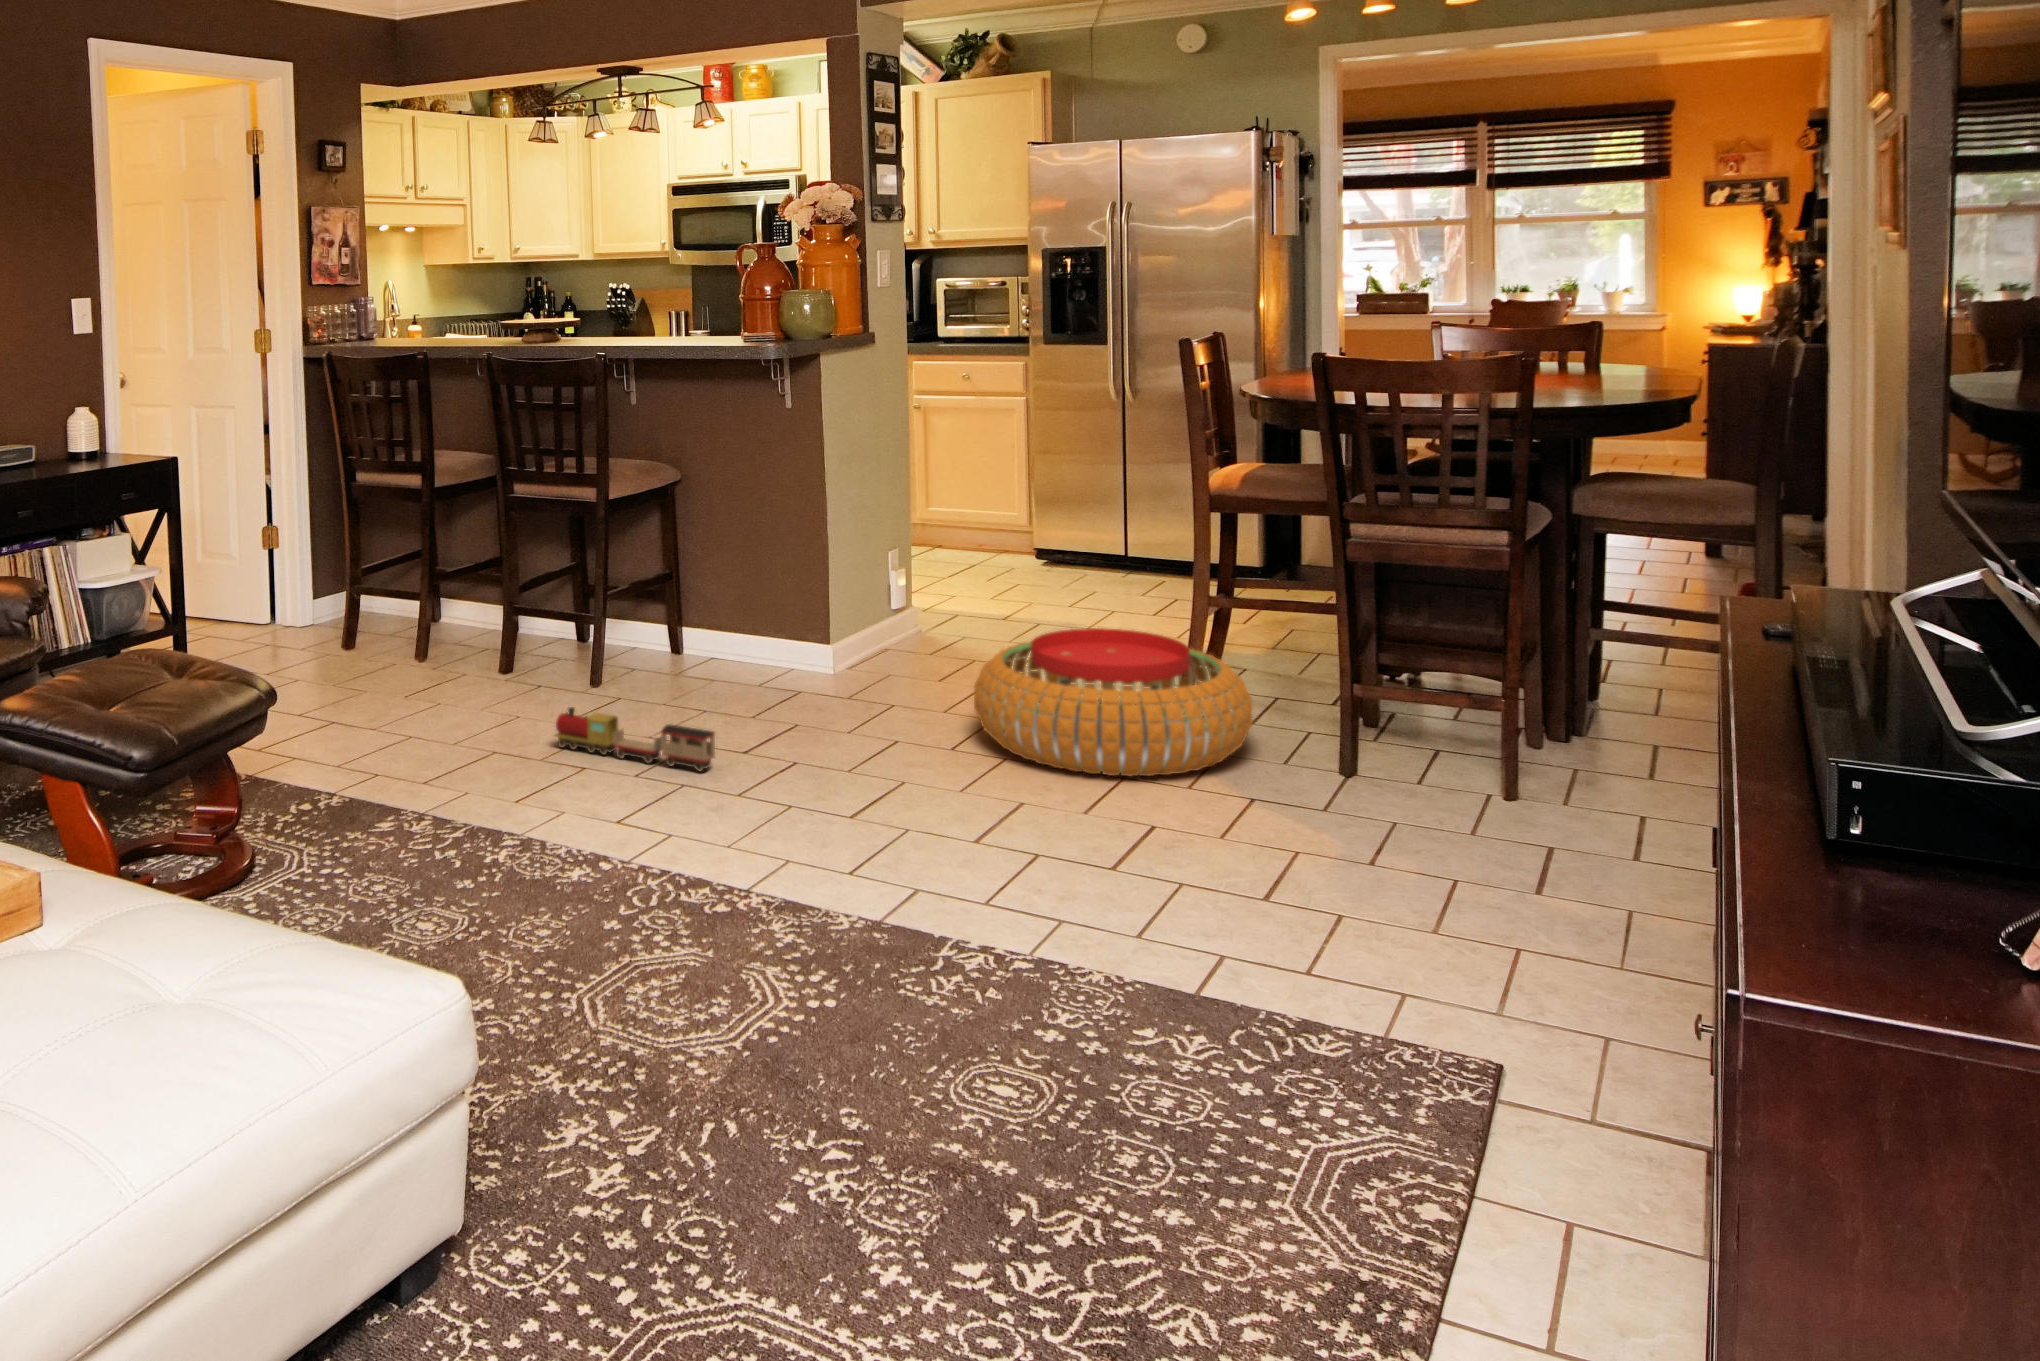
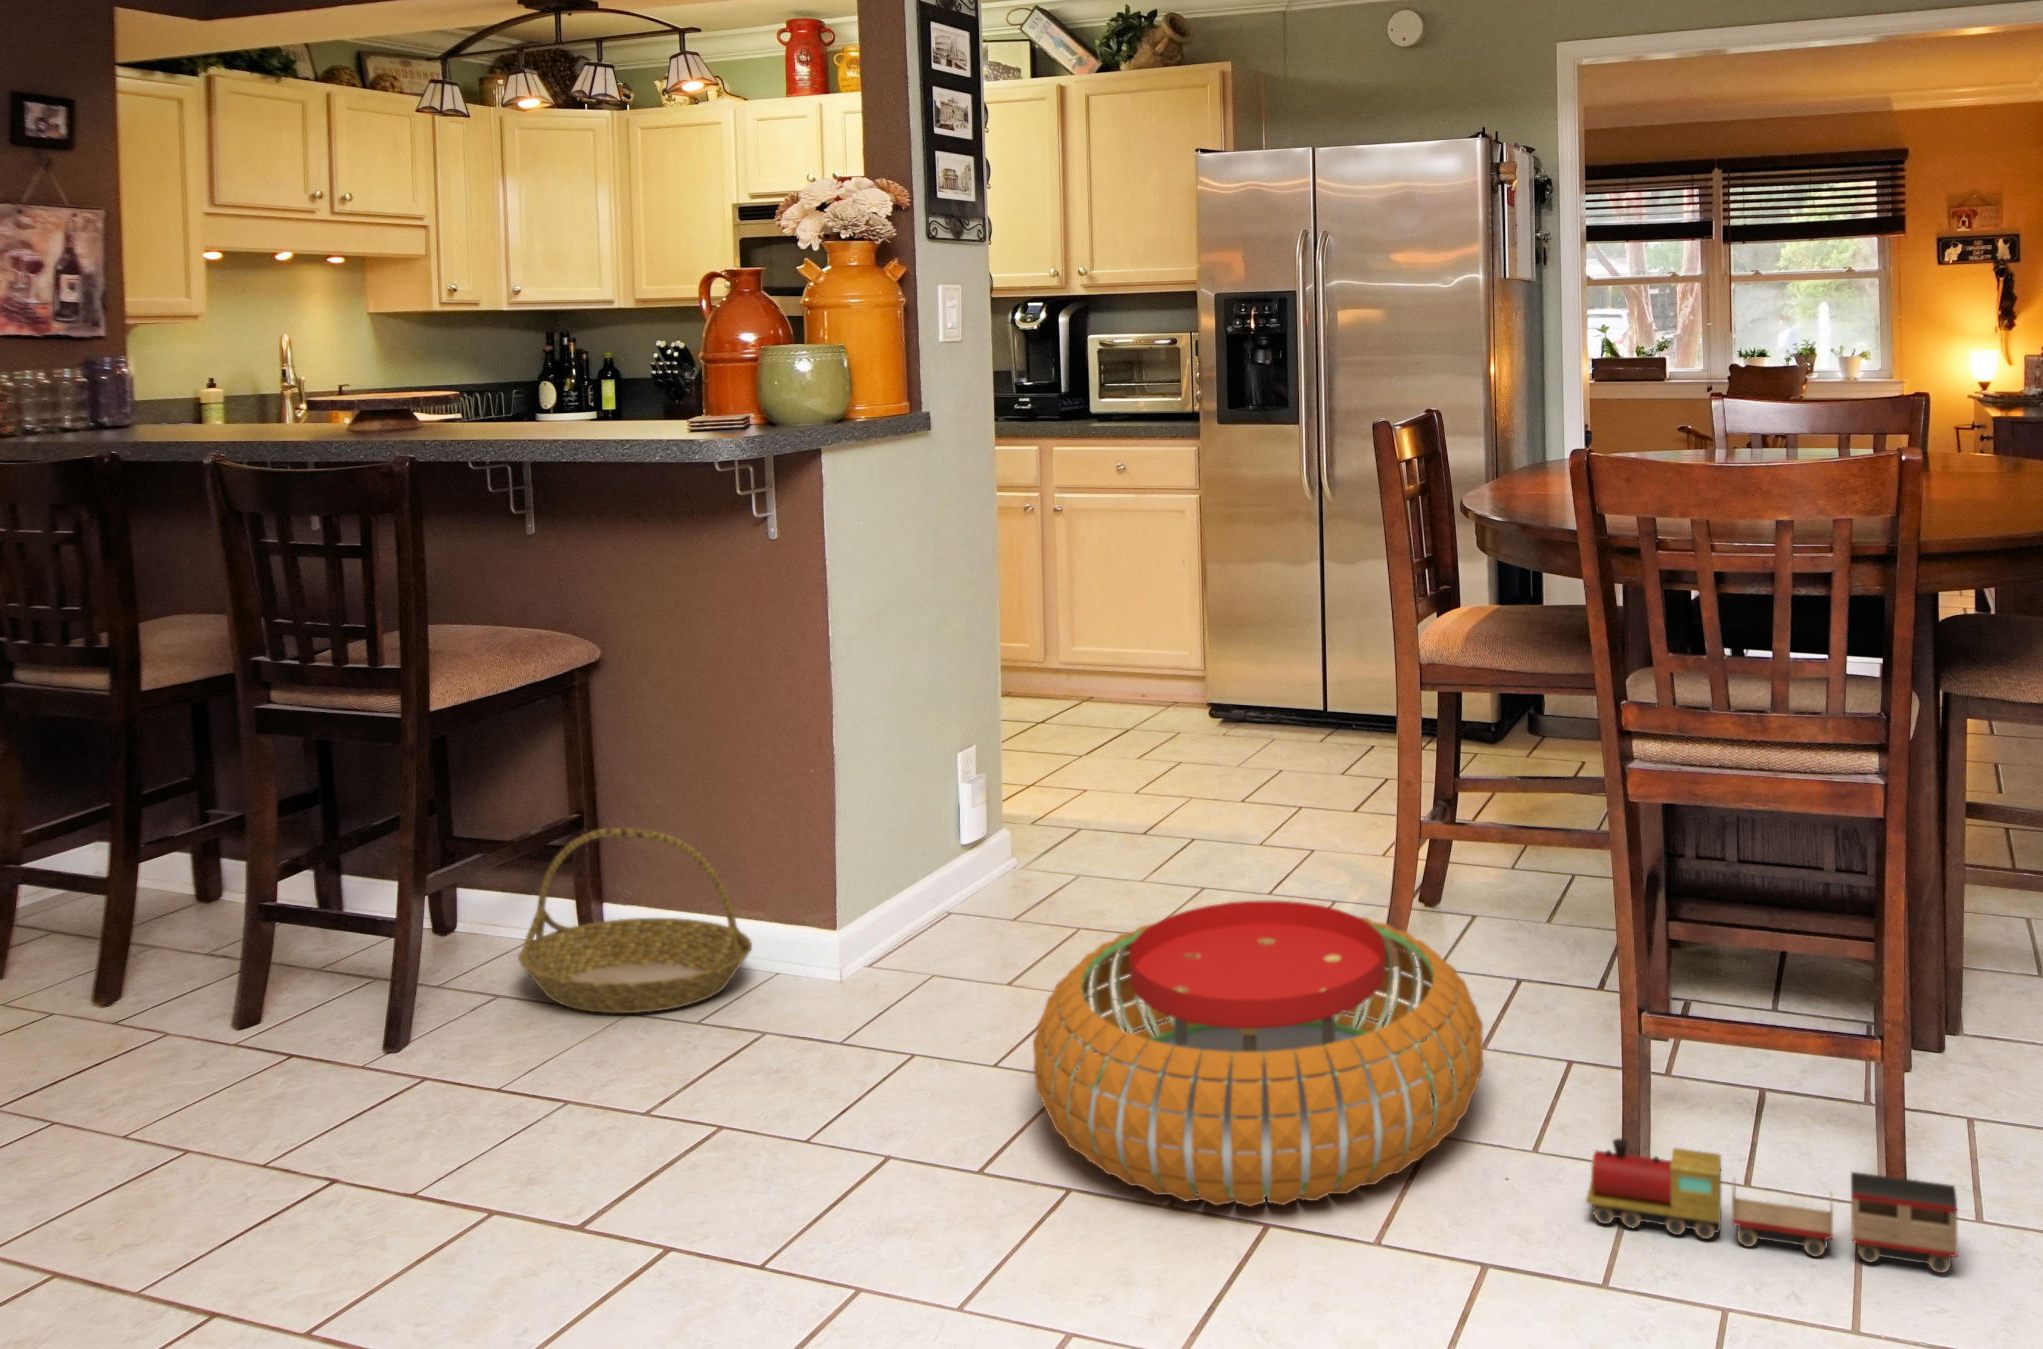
basket: none [644,578,779,682] -> present [519,828,752,1013]
toy train: present [555,707,715,771] -> present [1586,1139,1958,1273]

